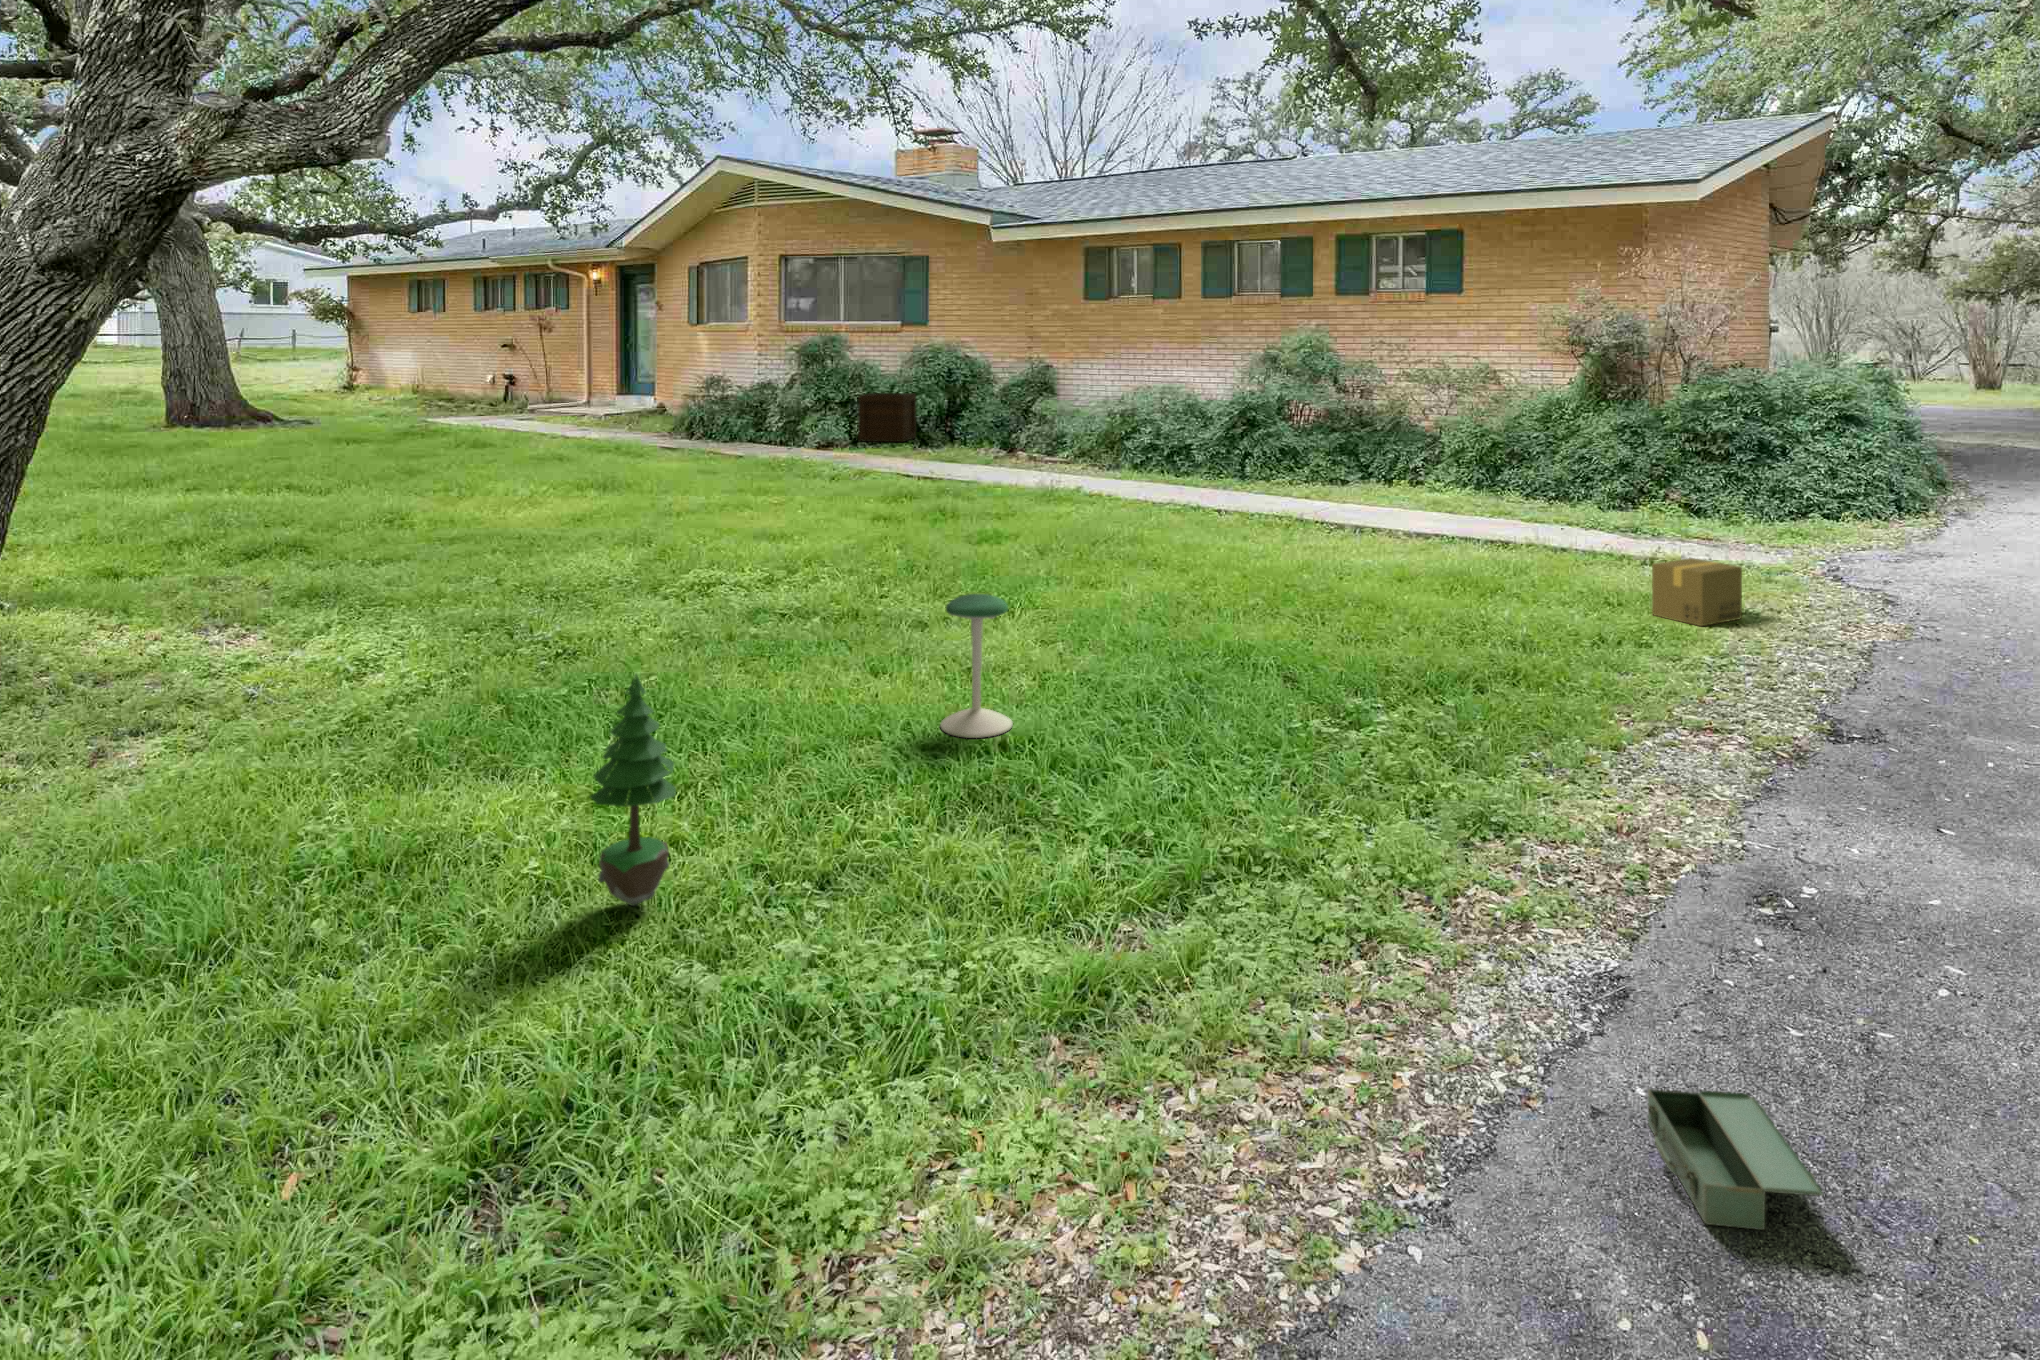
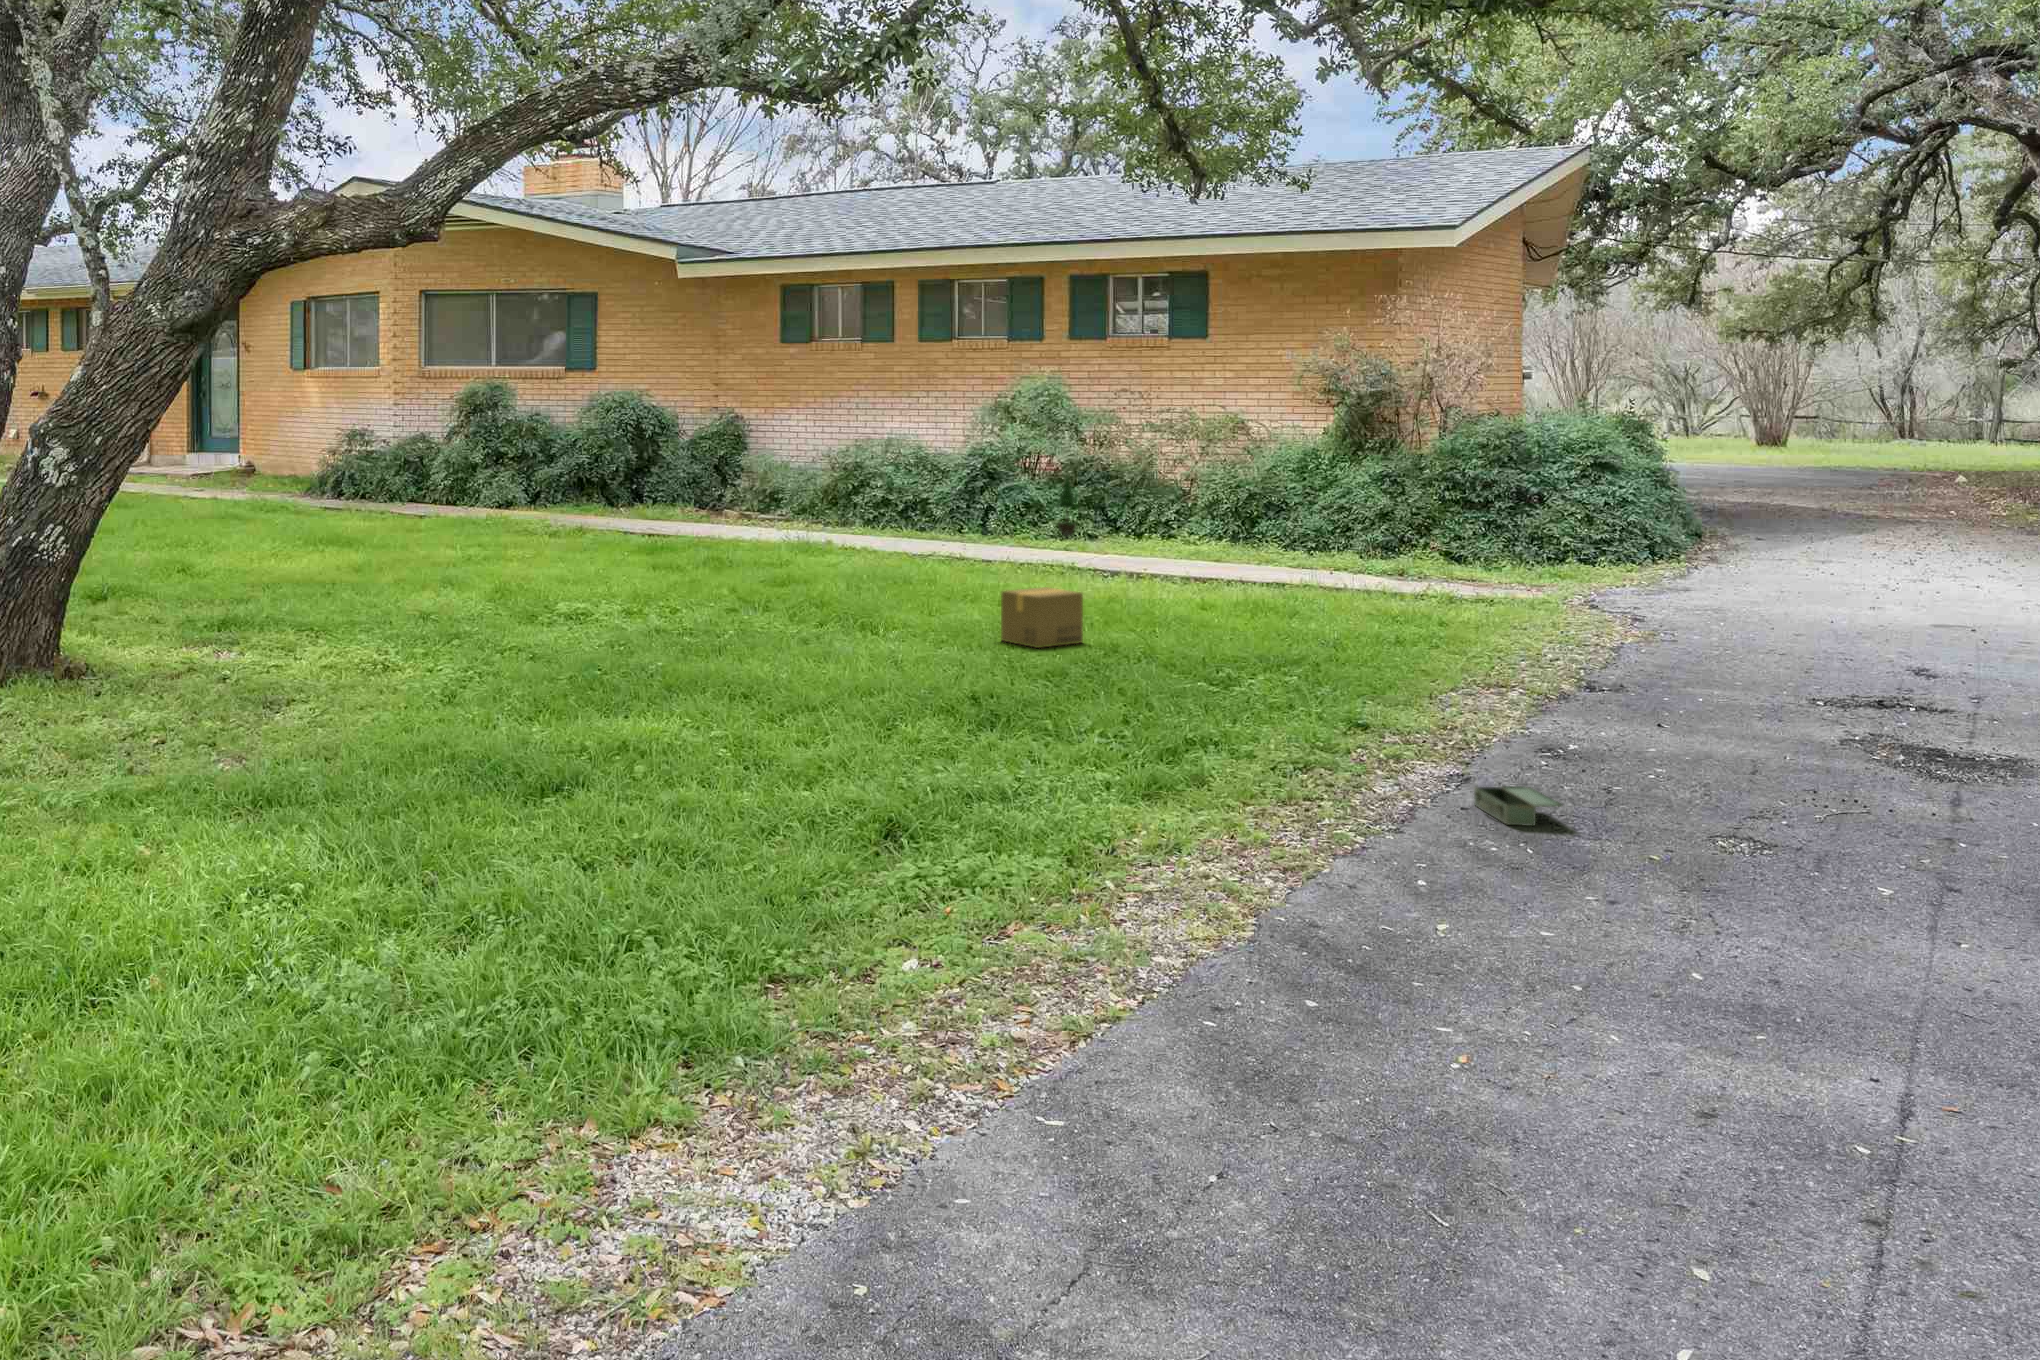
wooden crate: present [858,393,916,442] -> none [539,446,598,501]
cardboard box: present [1652,558,1742,626] -> present [1001,587,1083,648]
stool: present [940,594,1013,738] -> none [924,582,980,685]
potted tree: present [590,674,676,906] -> present [1057,475,1076,537]

